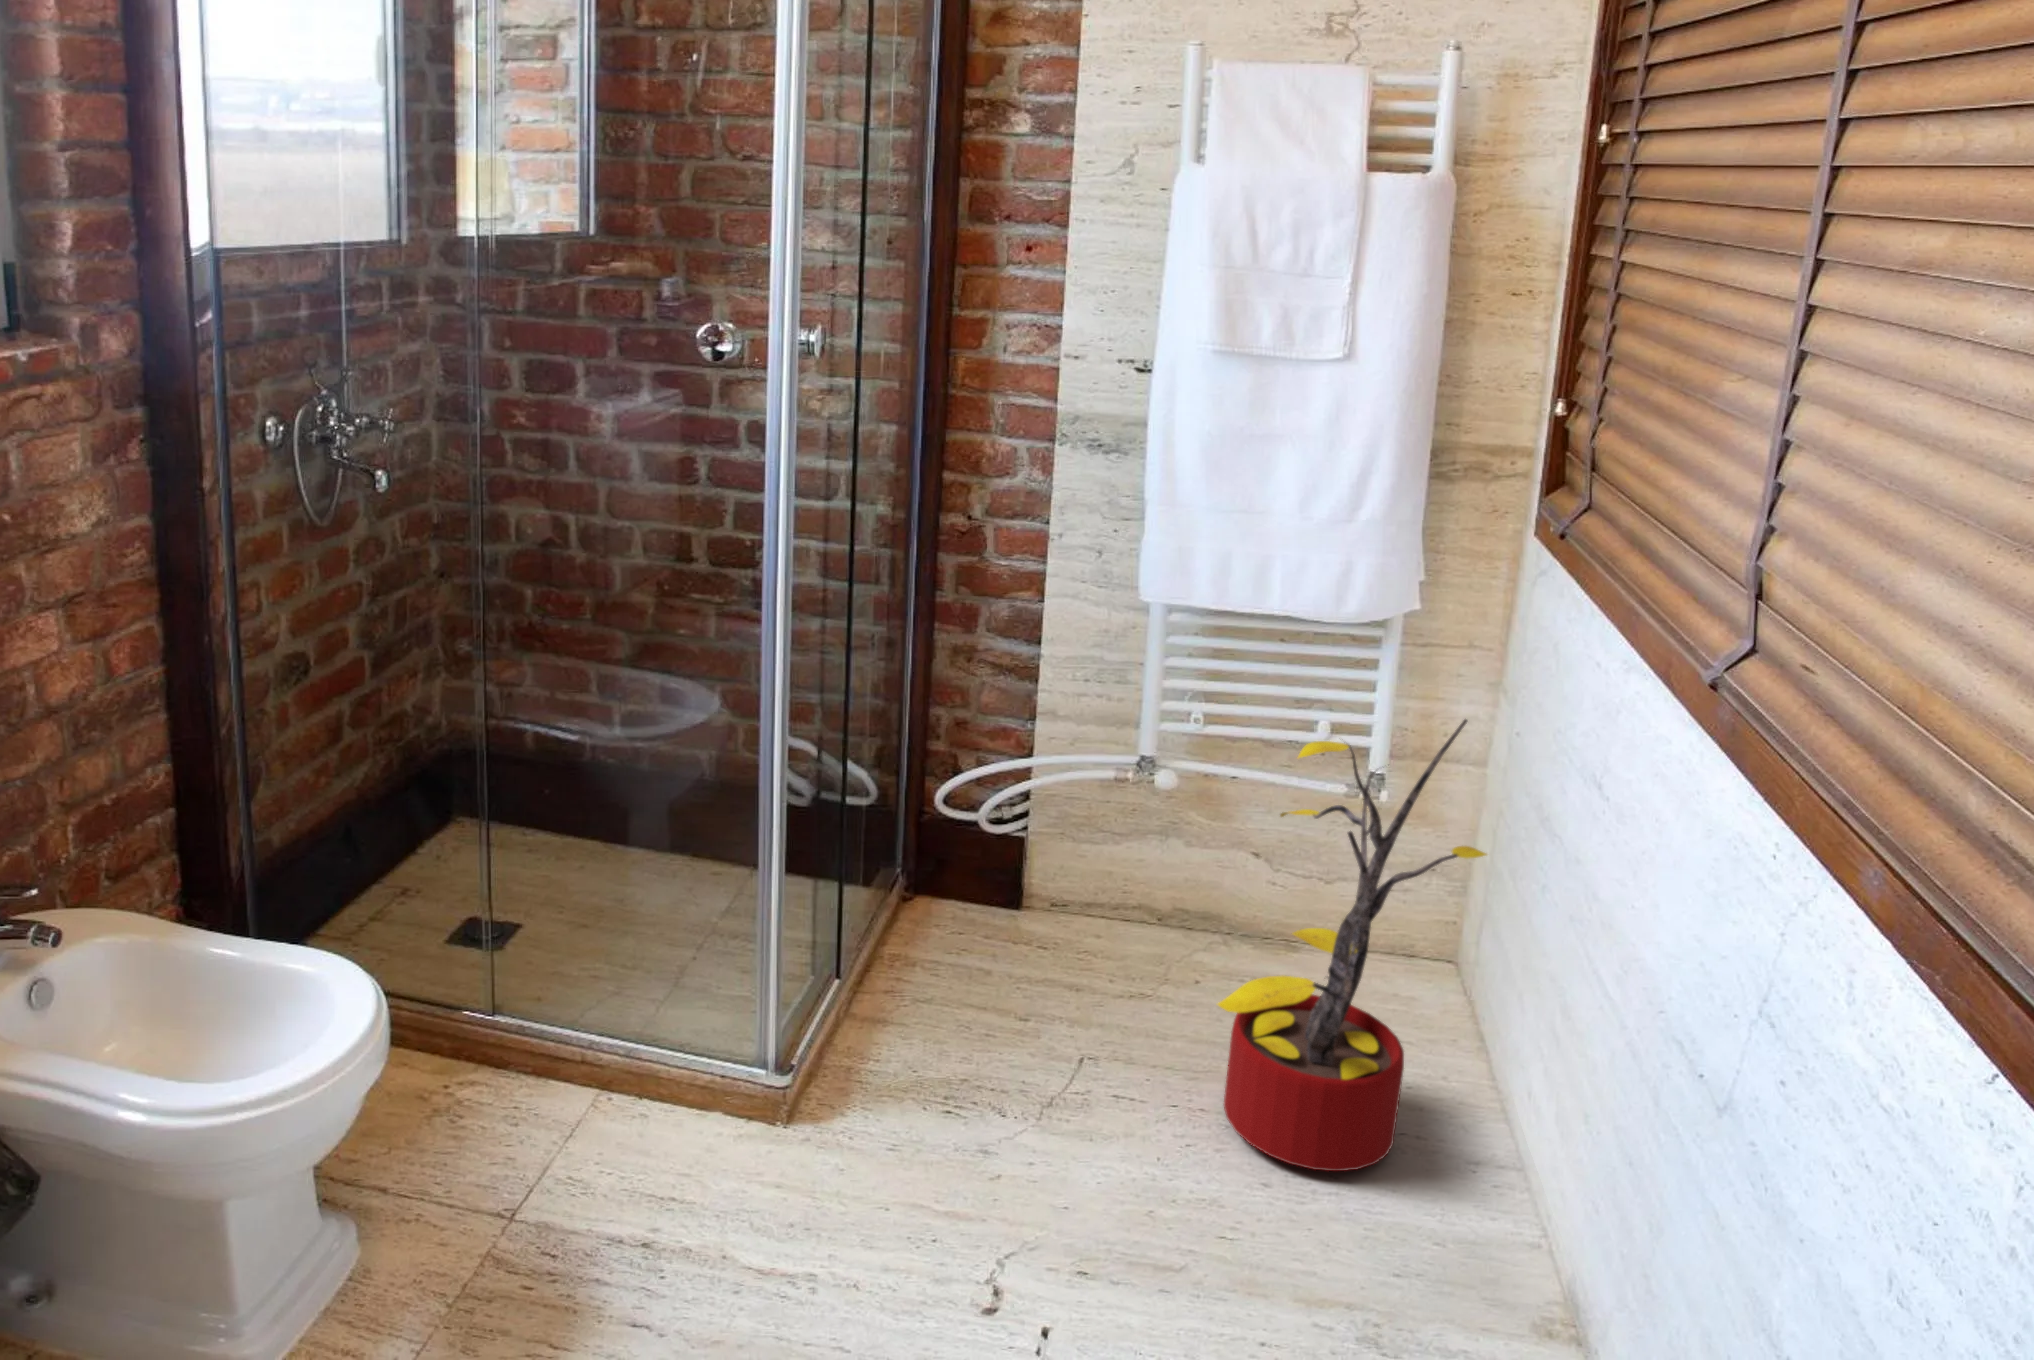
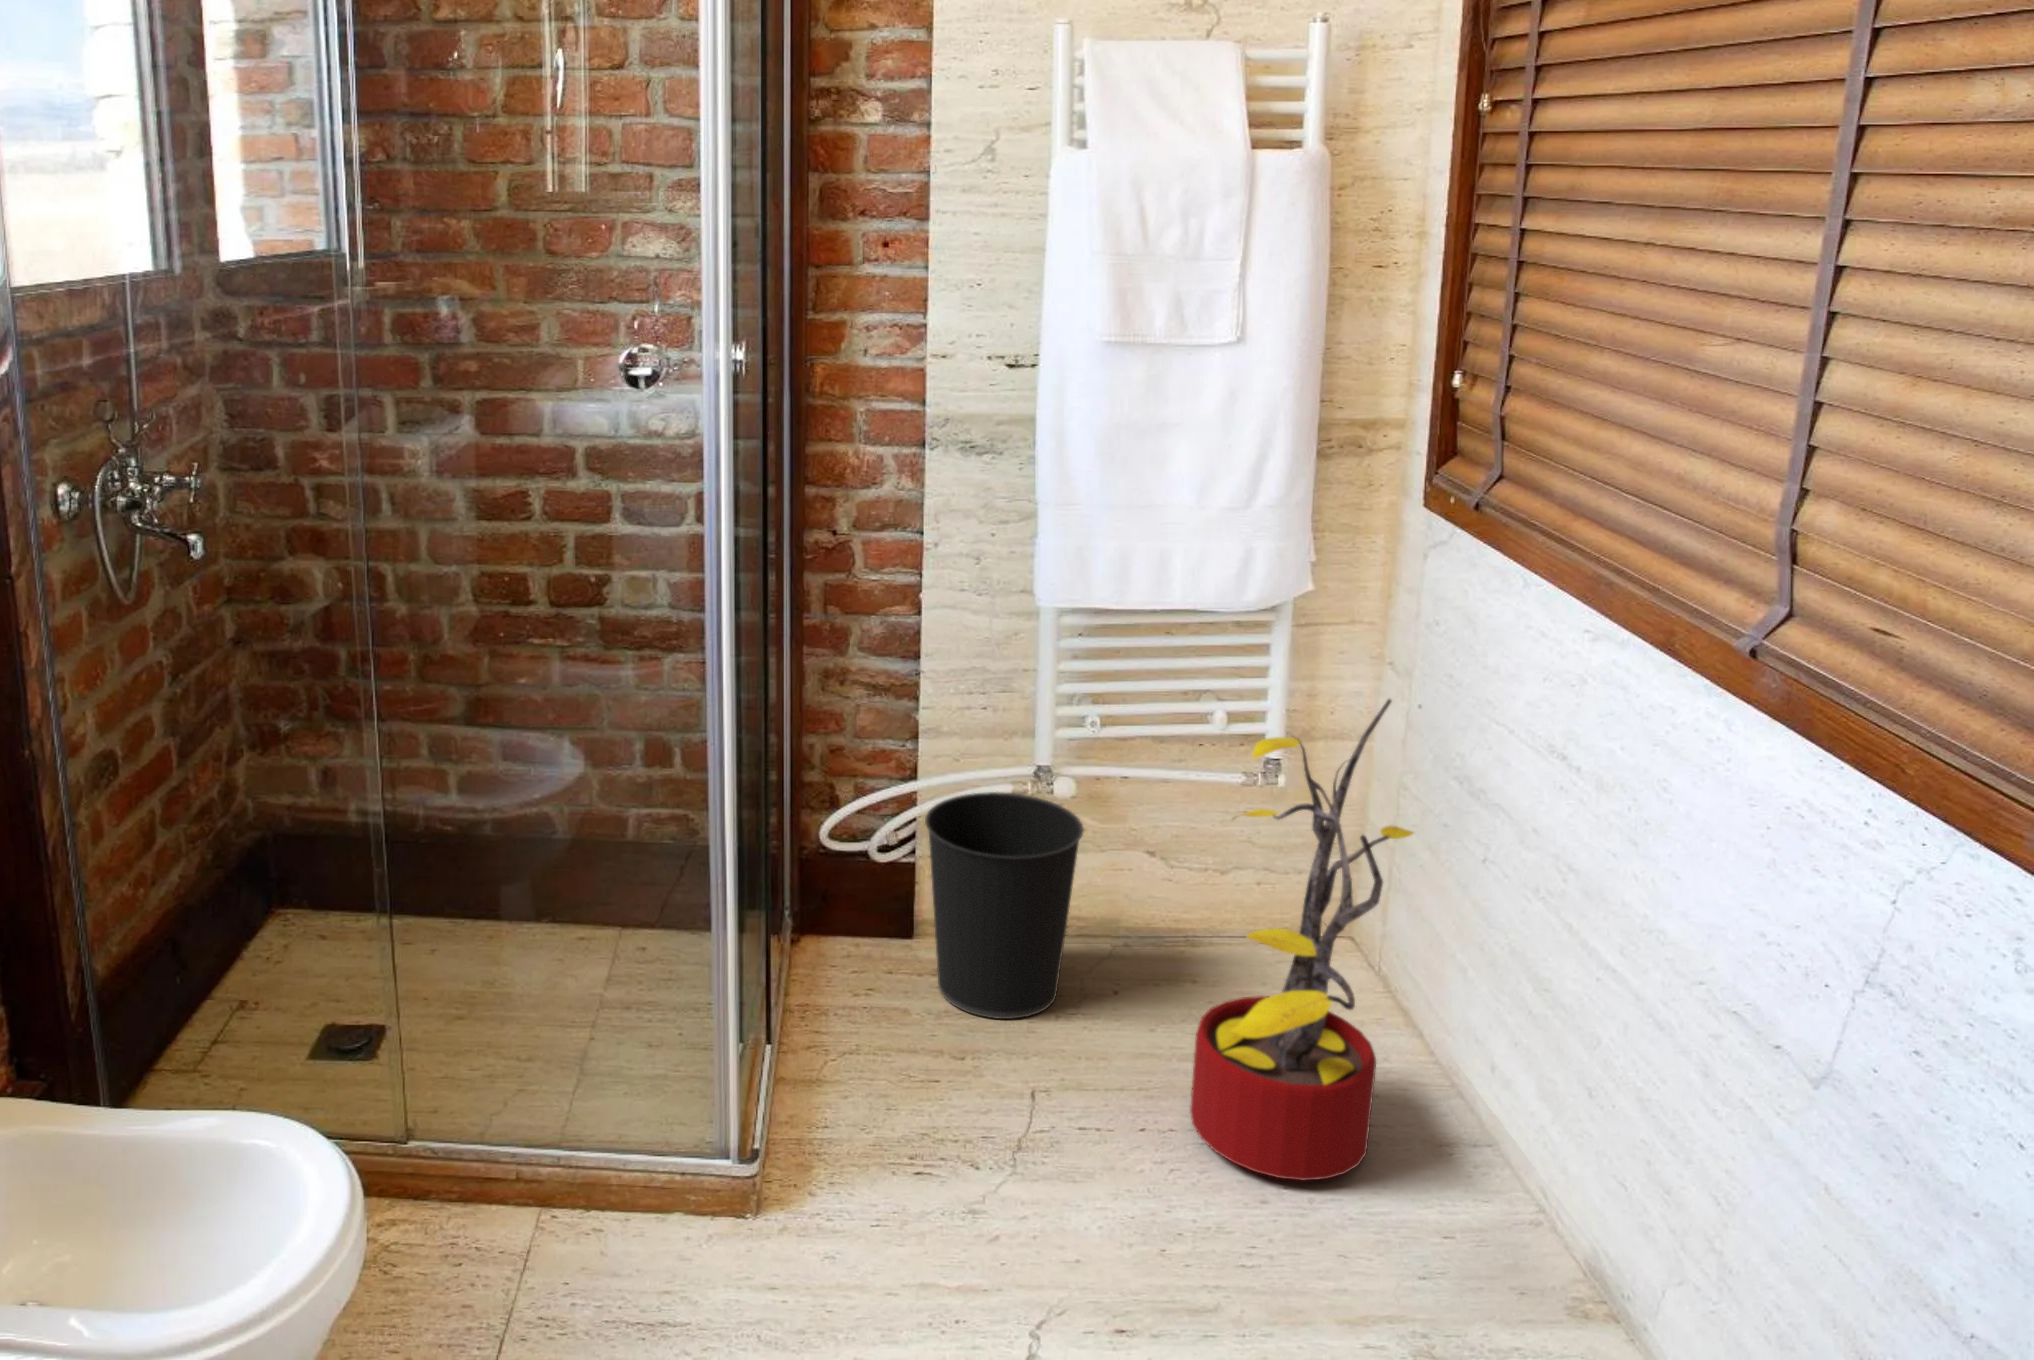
wastebasket: none [1023,777,1174,992] -> present [925,792,1084,1019]

